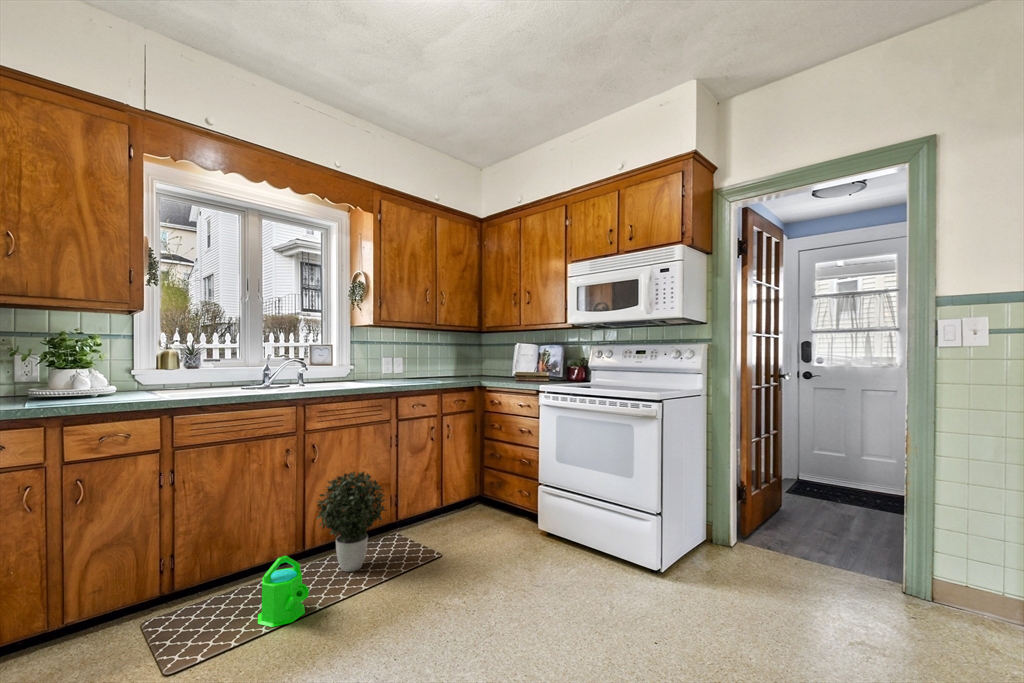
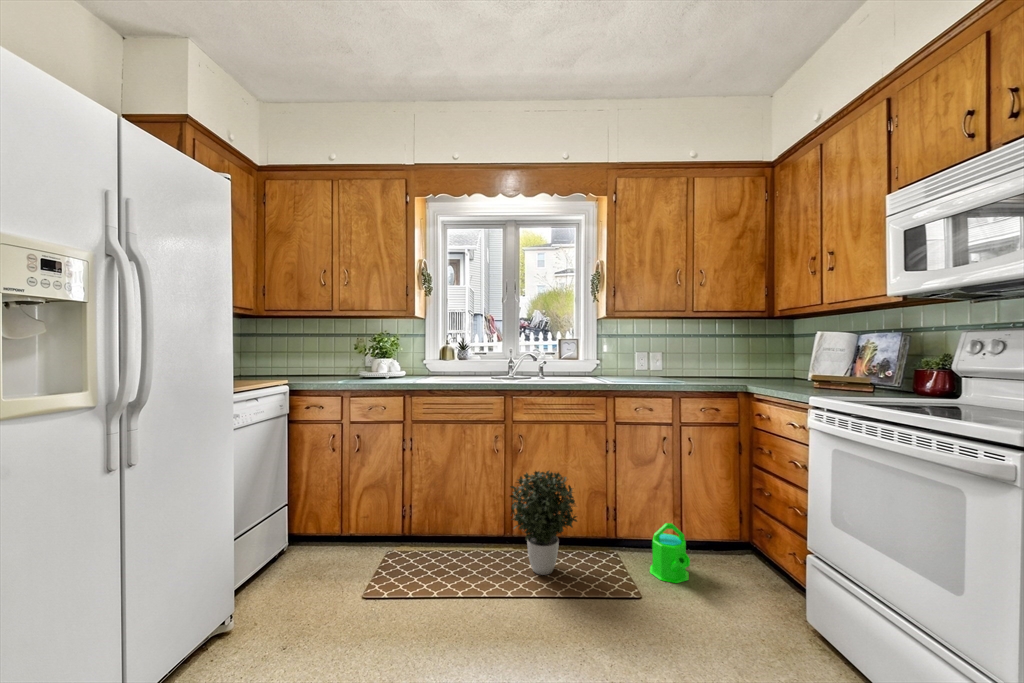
watering can: present [258,556,309,627] -> present [650,523,690,583]

